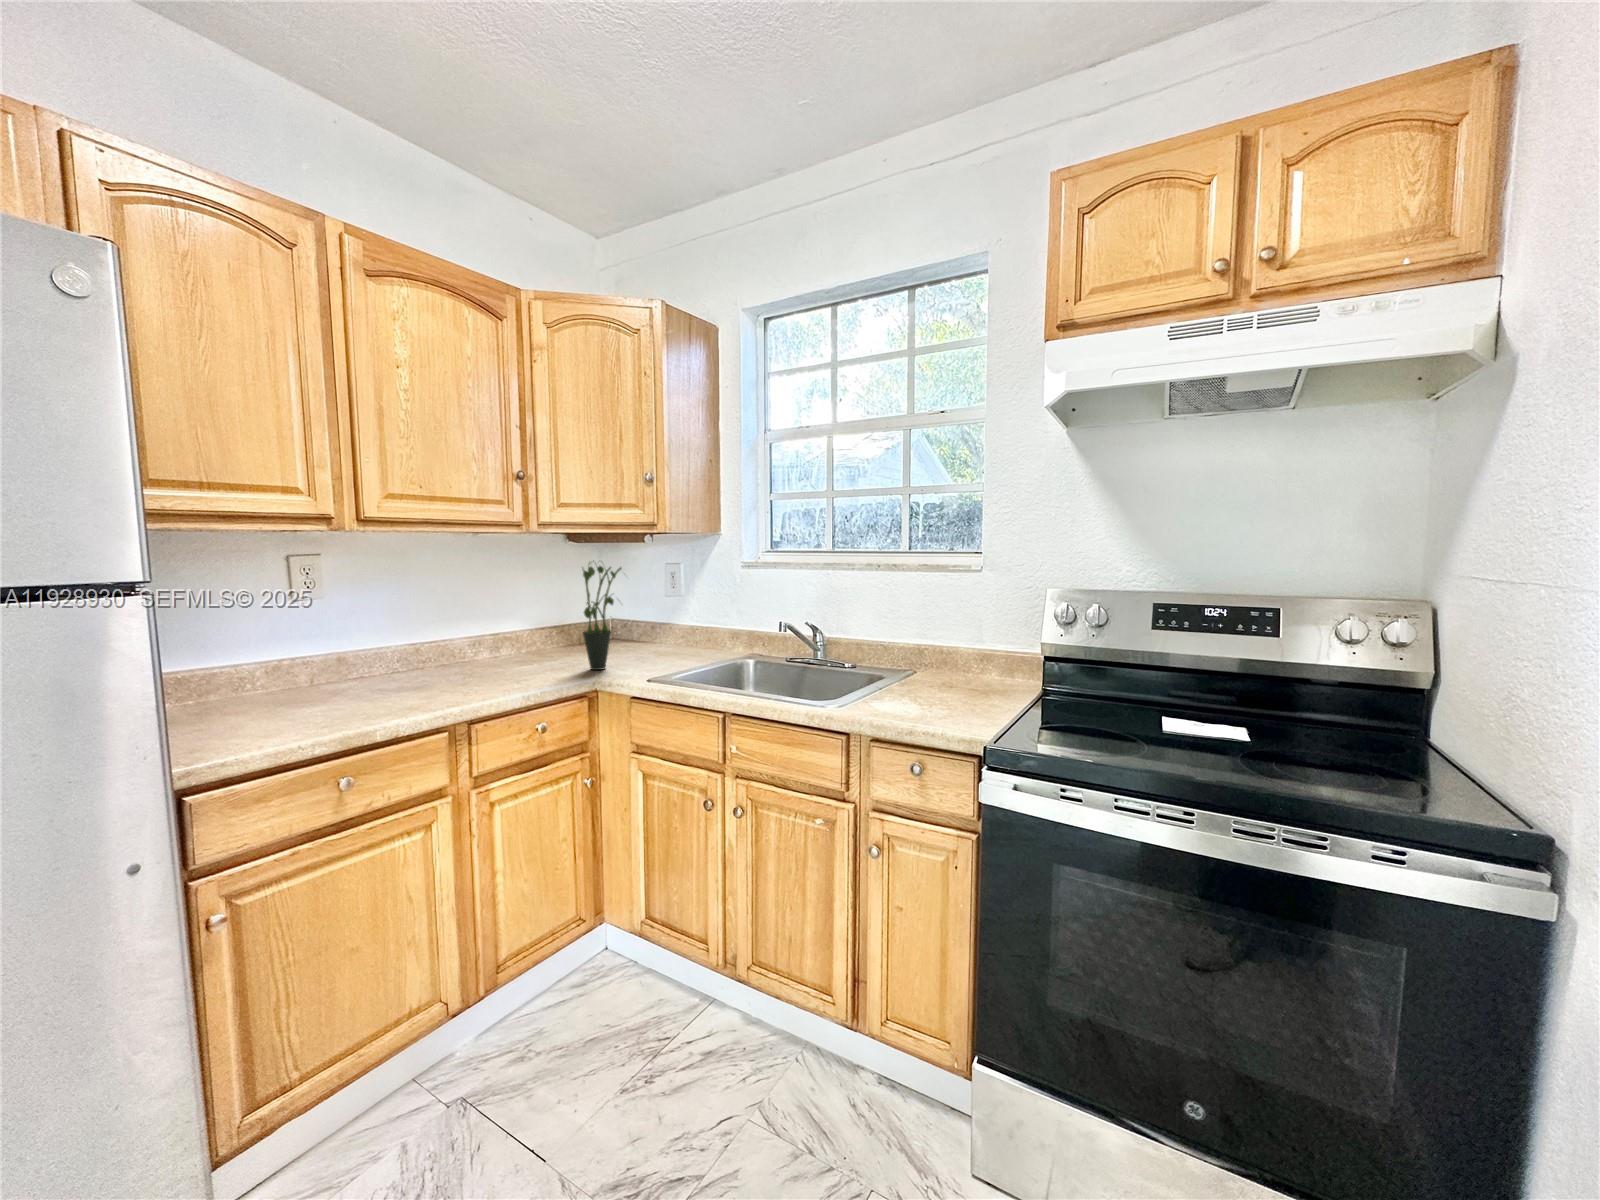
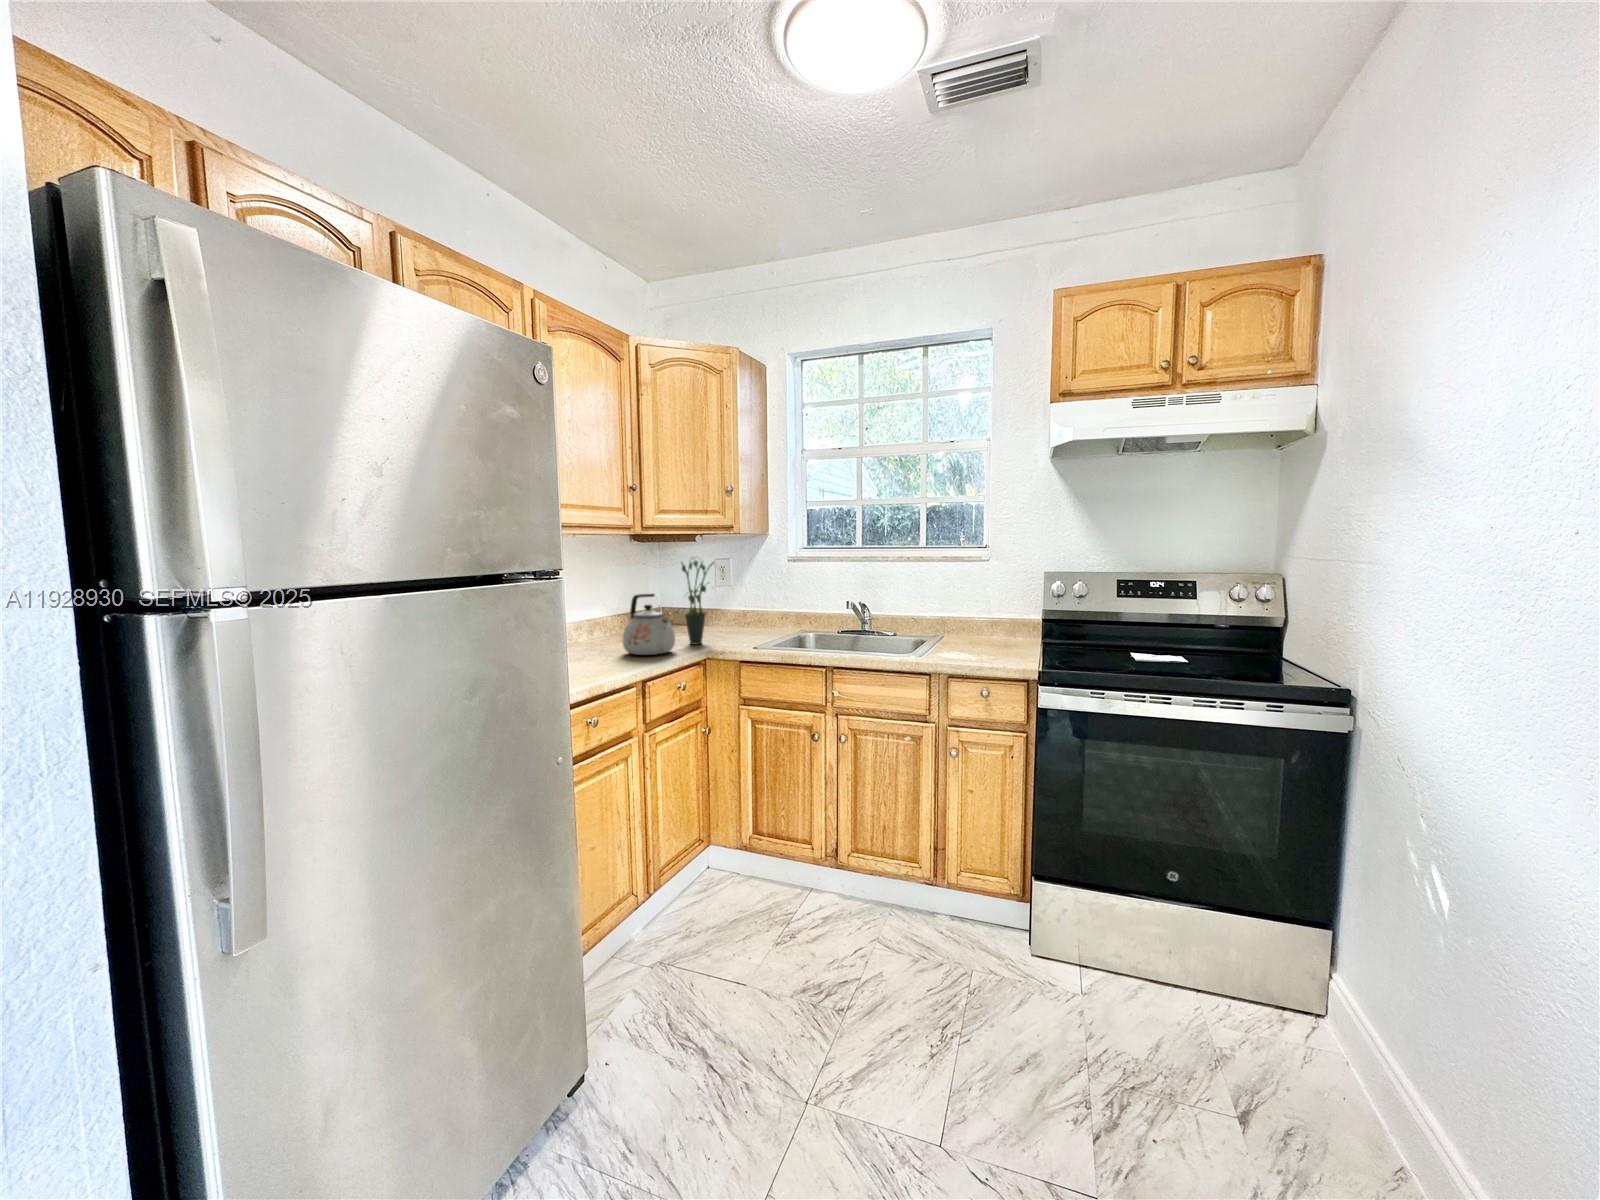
kettle: none [483,607,553,684] -> present [622,594,675,655]

